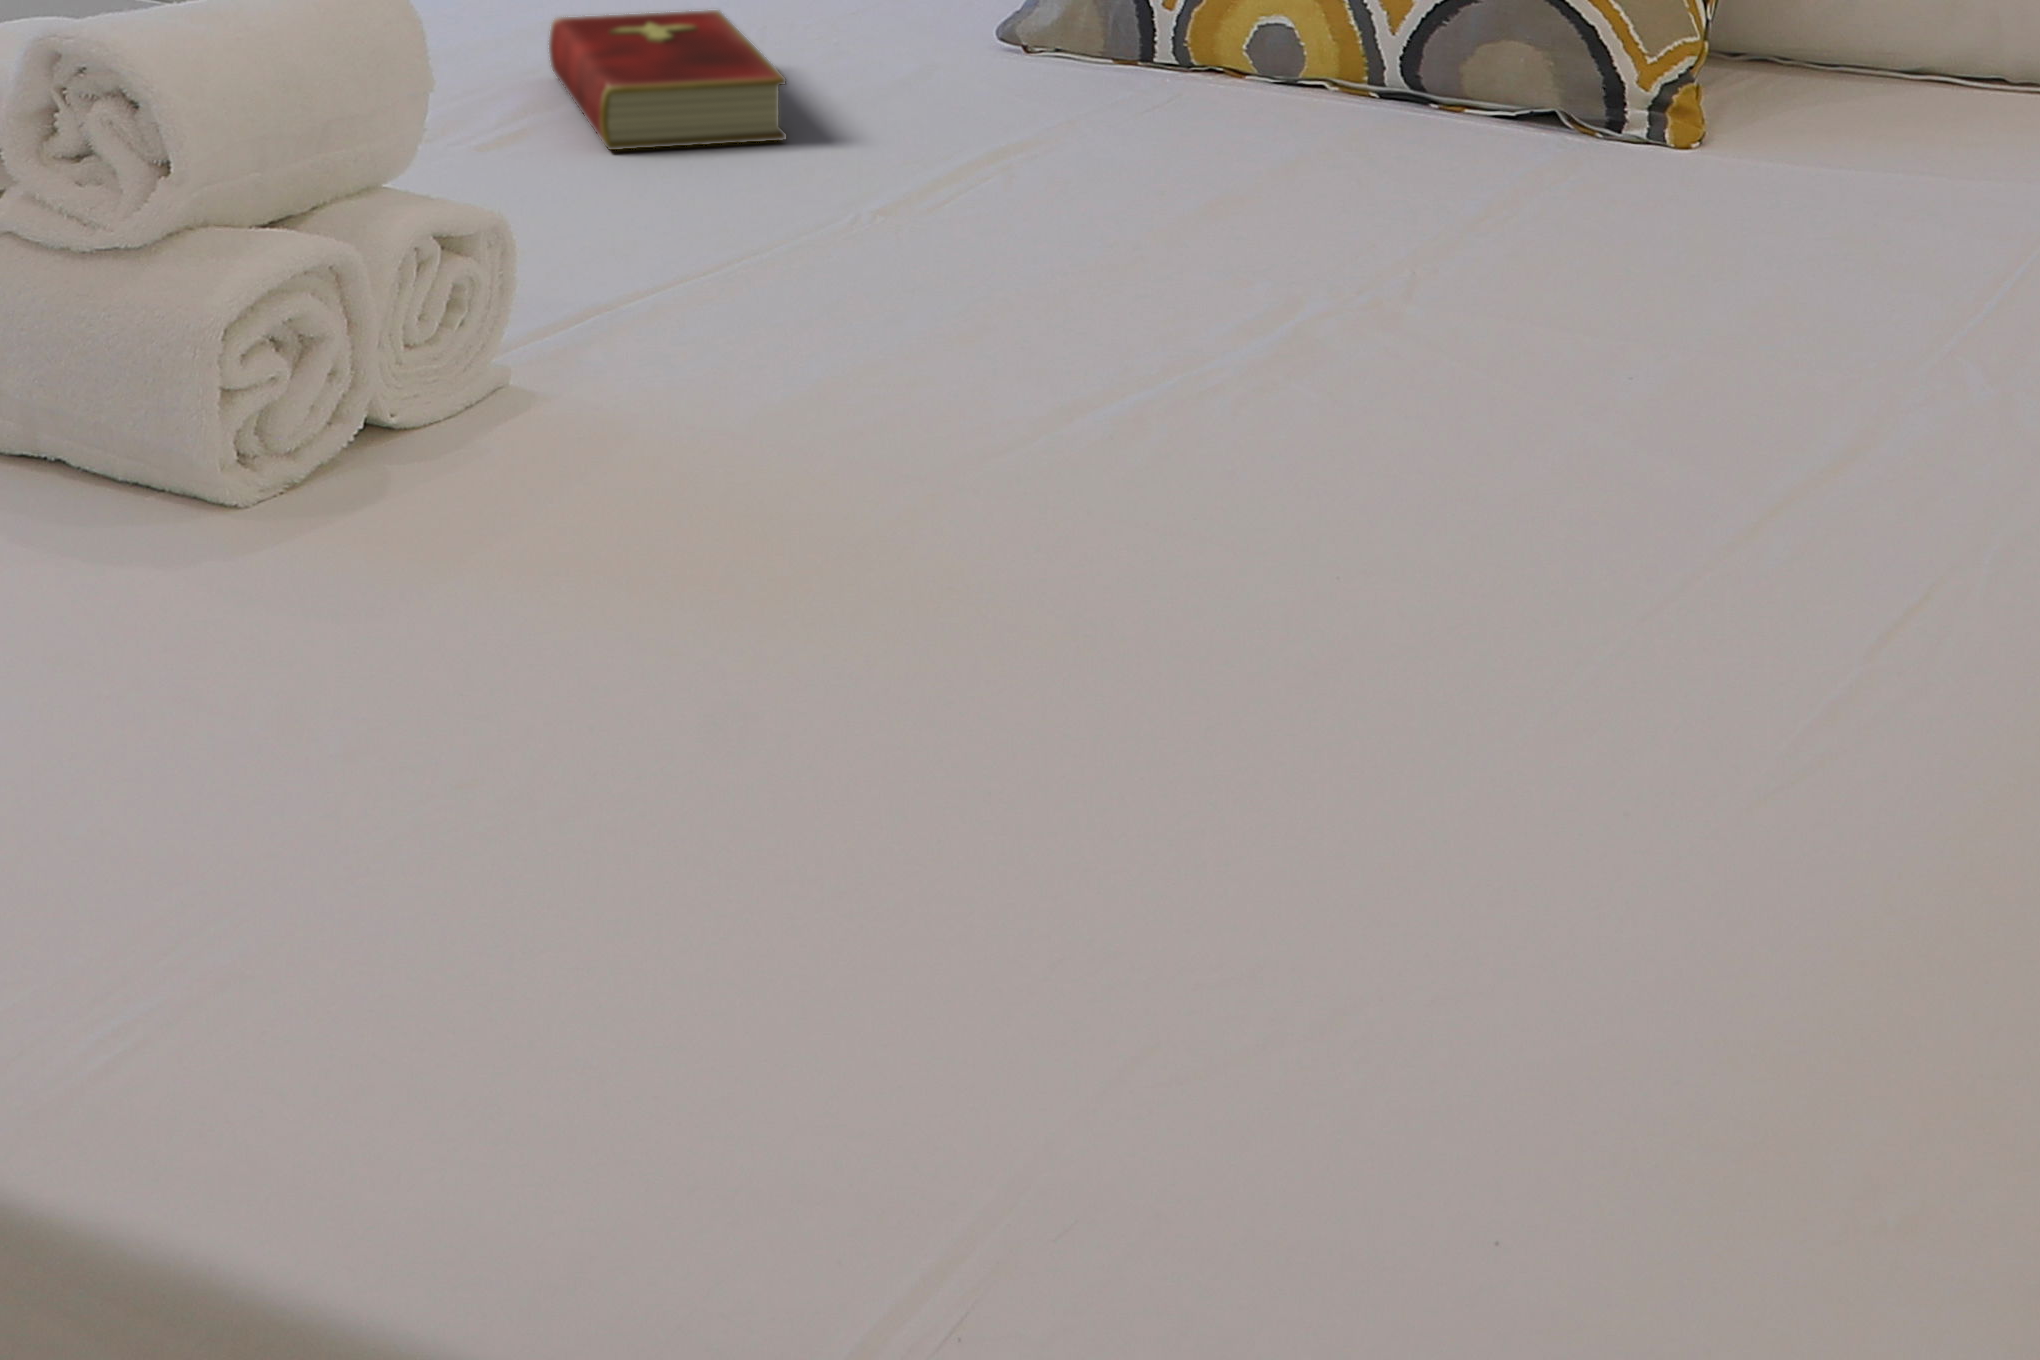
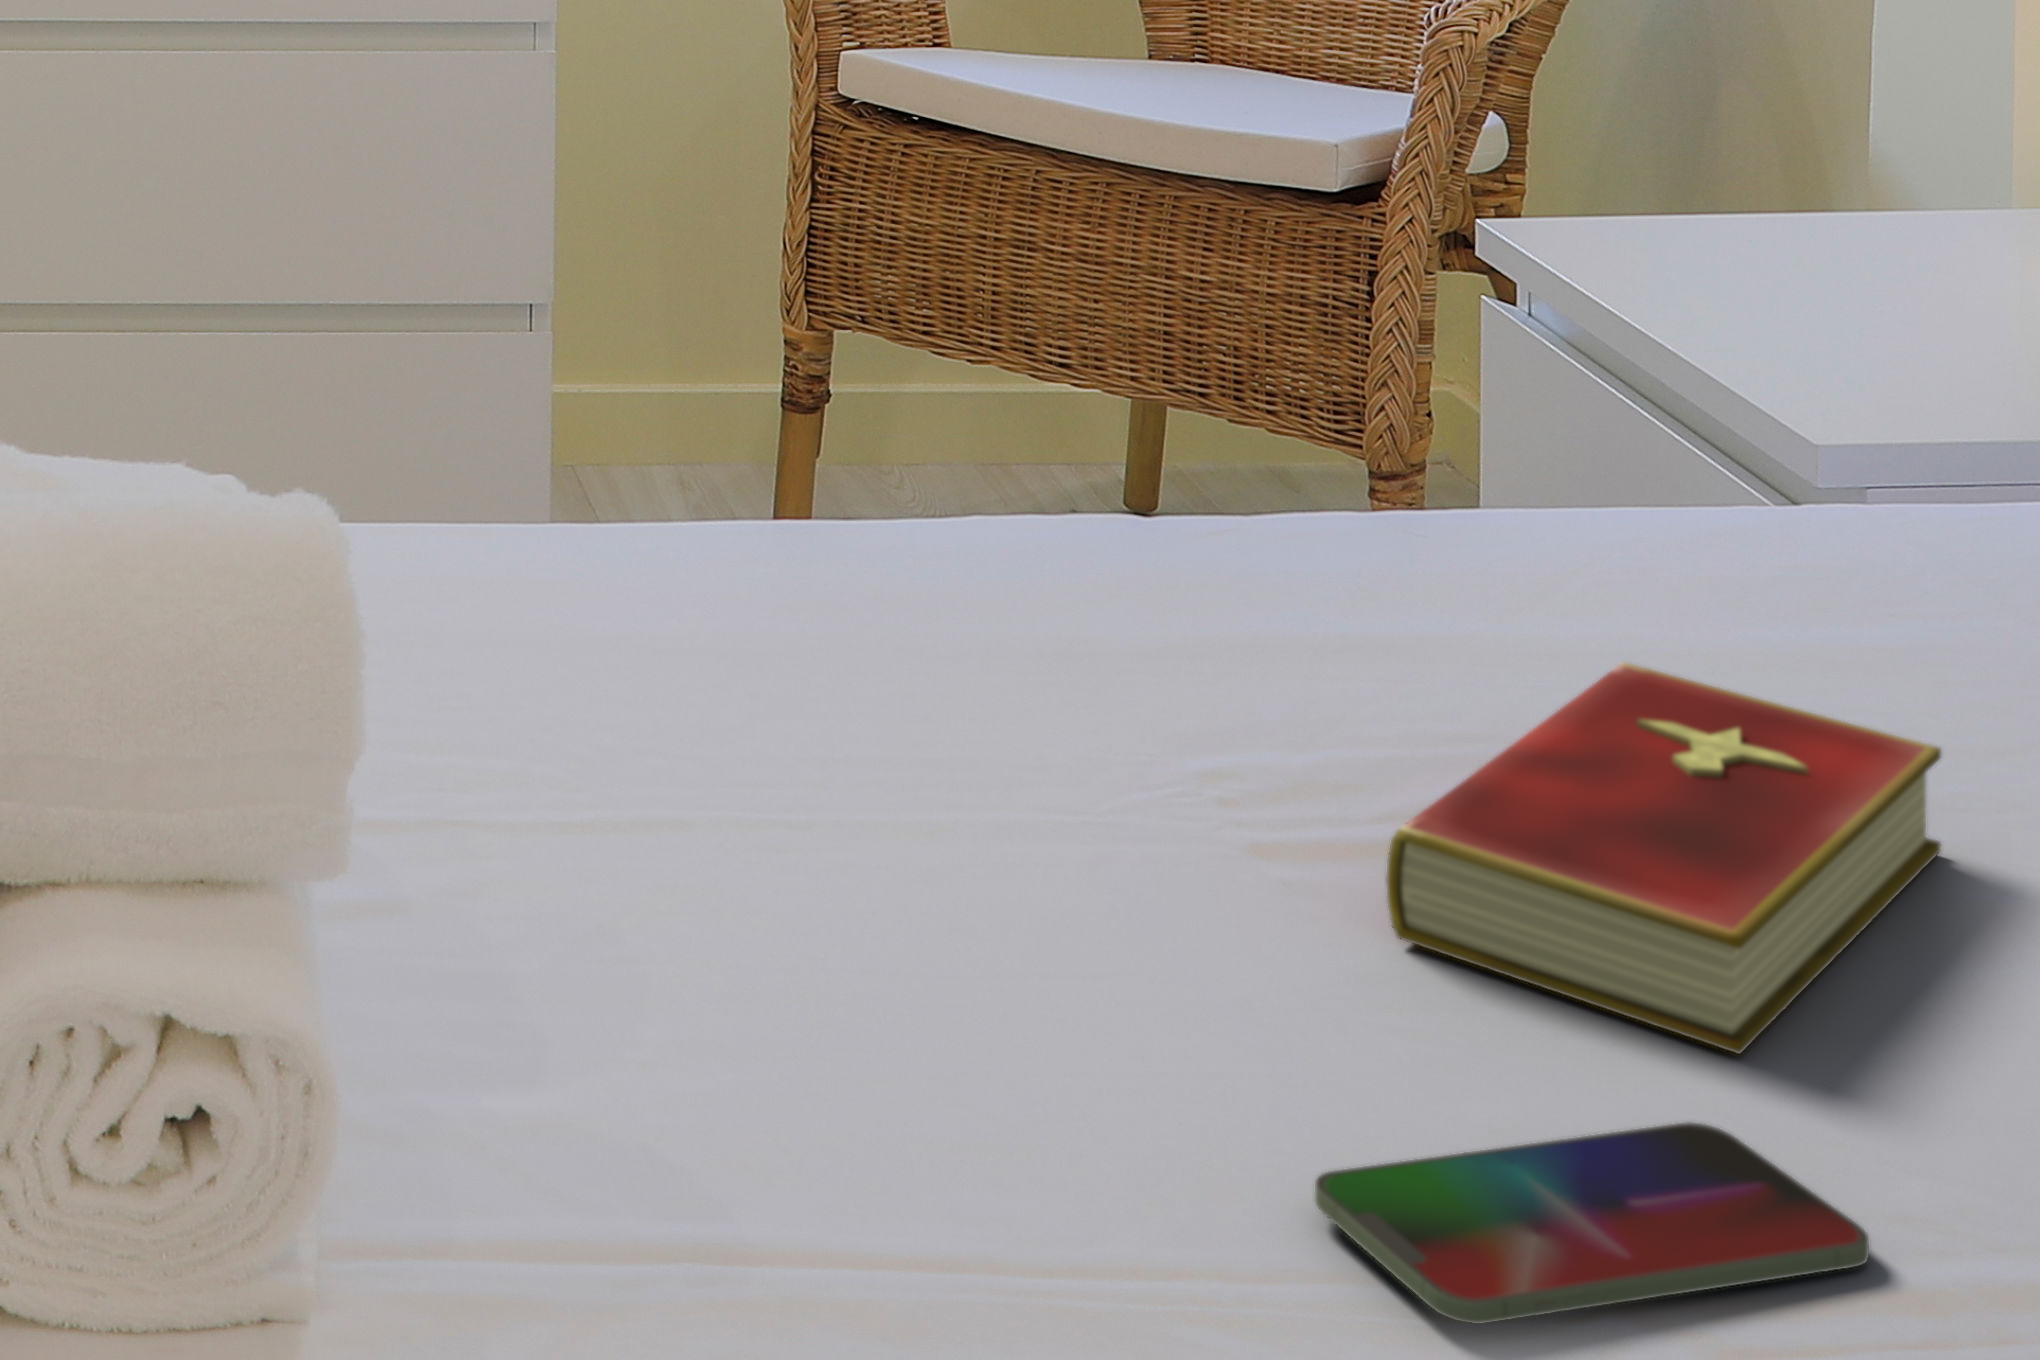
smartphone: none [755,156,935,232] -> present [1315,1122,1869,1324]

